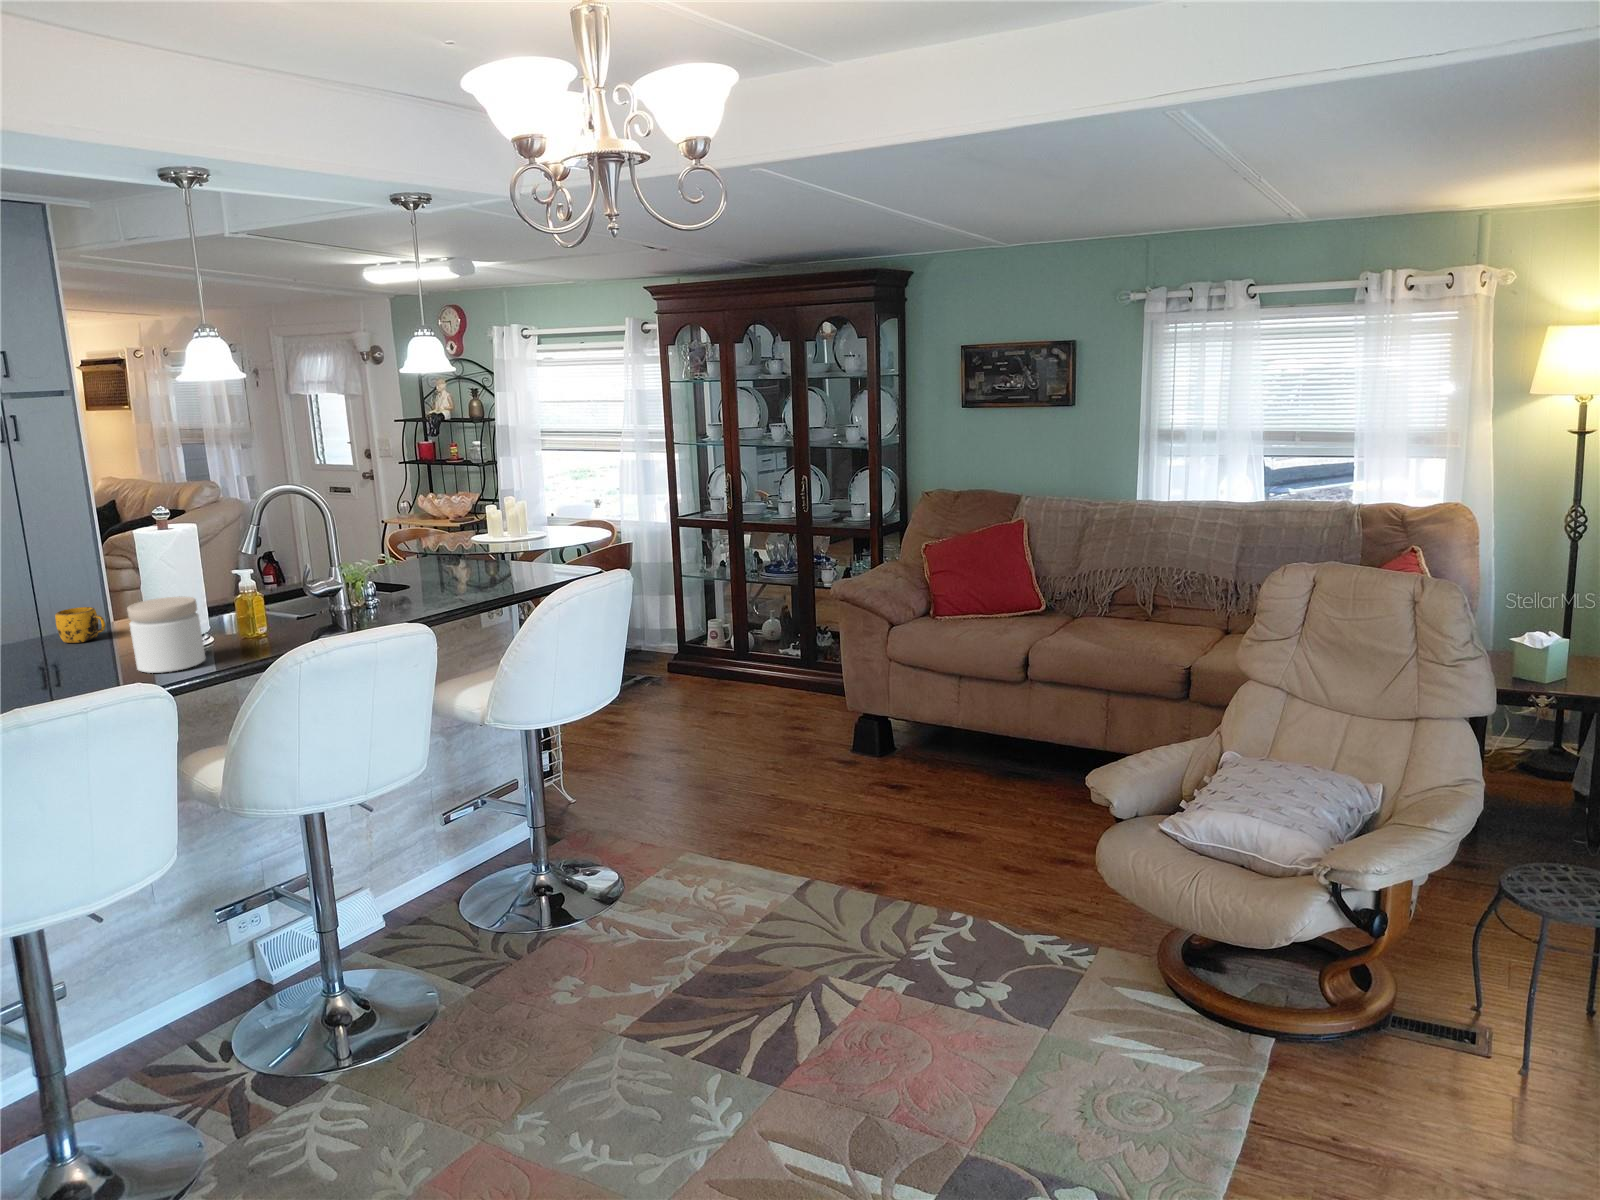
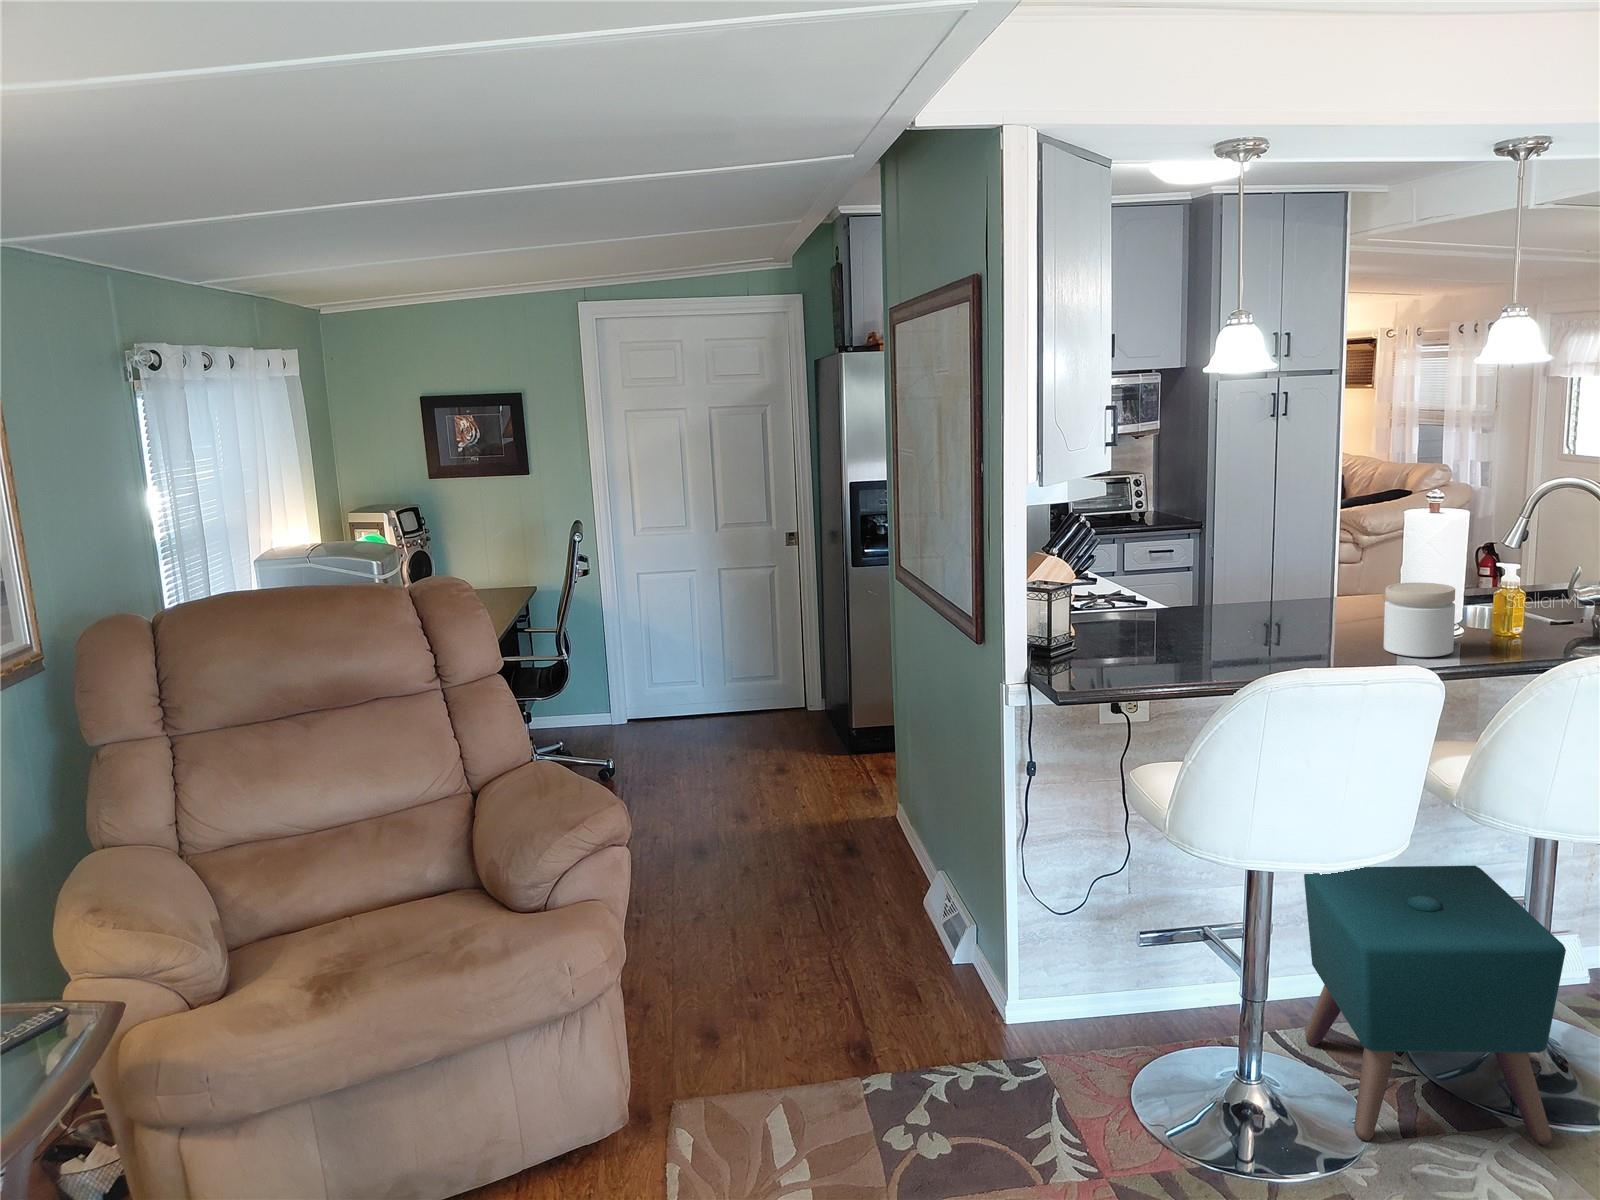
mug: present [55,607,105,643] -> none [1311,579,1354,612]
ottoman: none [93,857,362,1163] -> present [1304,866,1566,1145]

